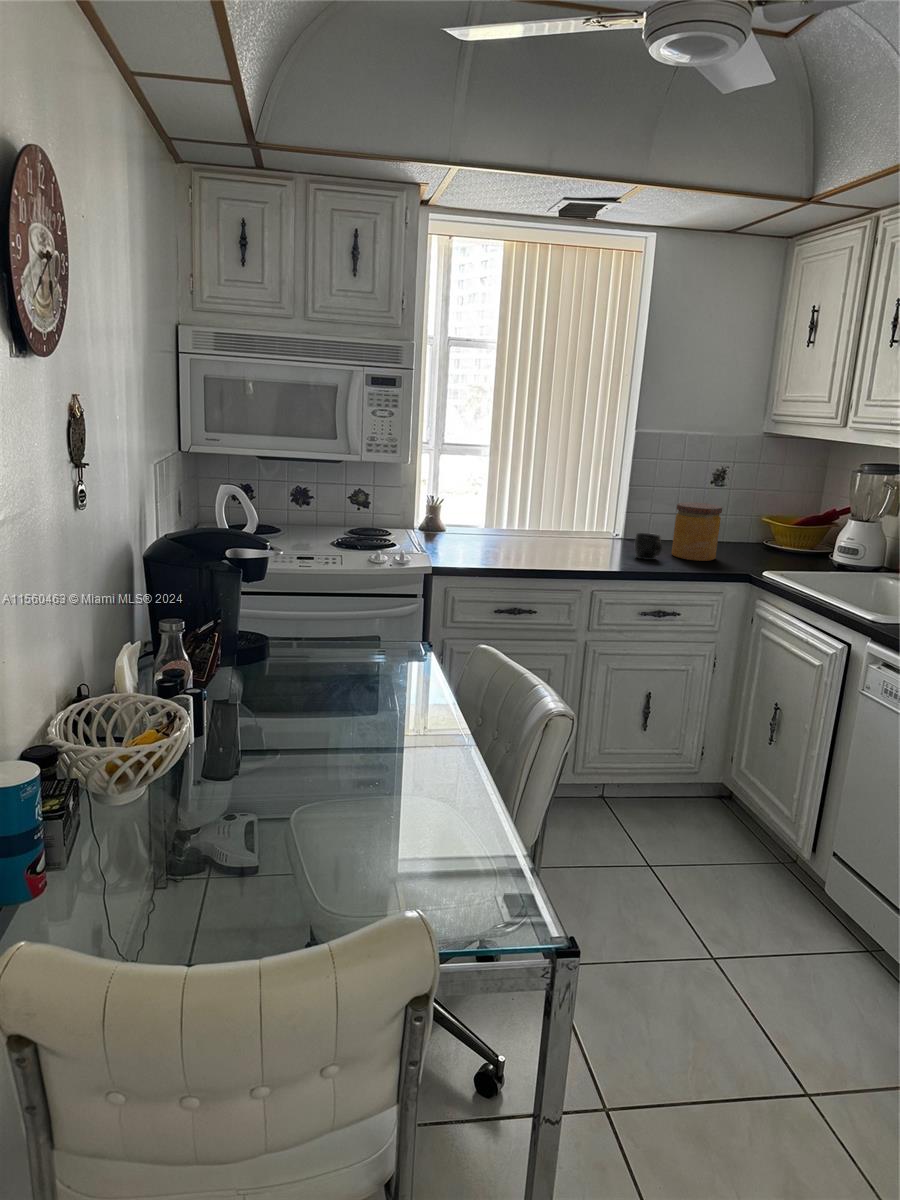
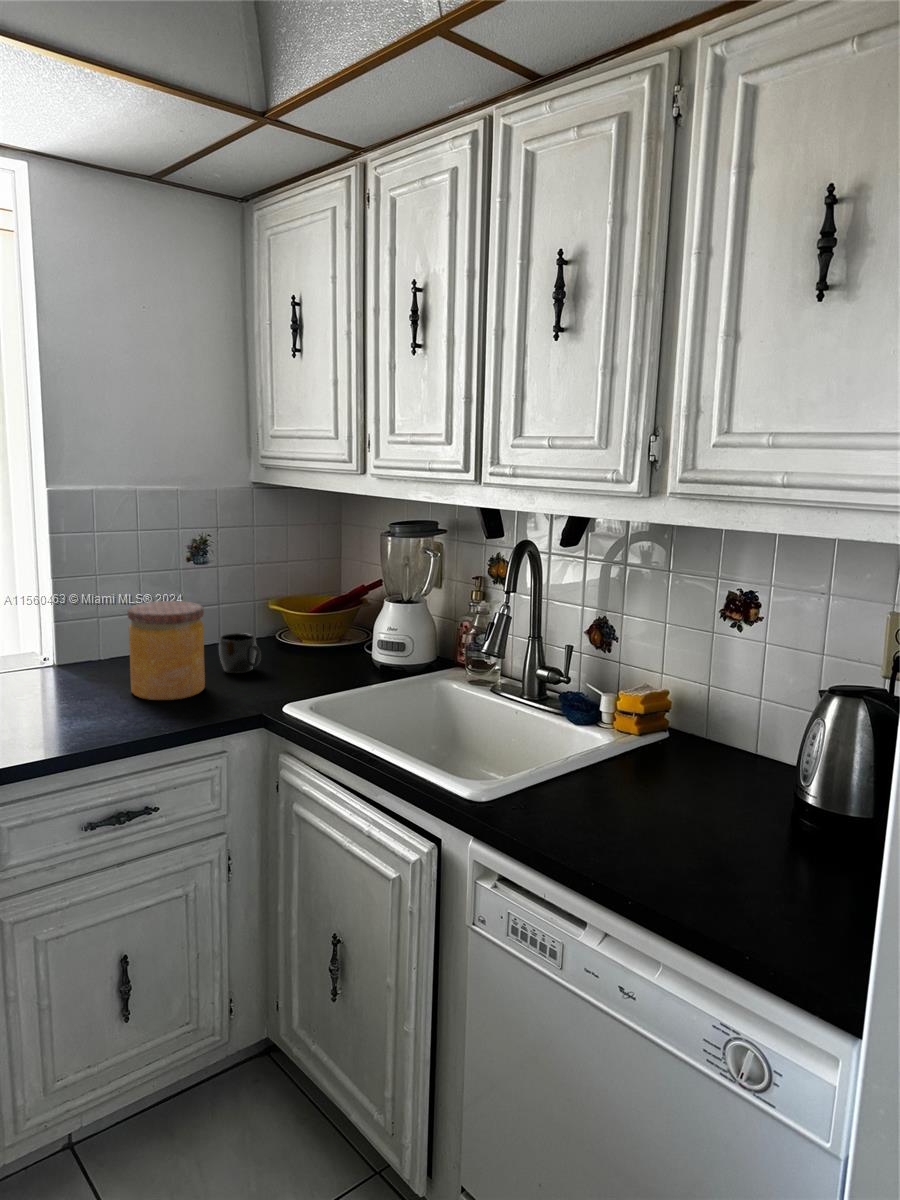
mug: present [635,533,662,560] -> present [219,633,261,673]

